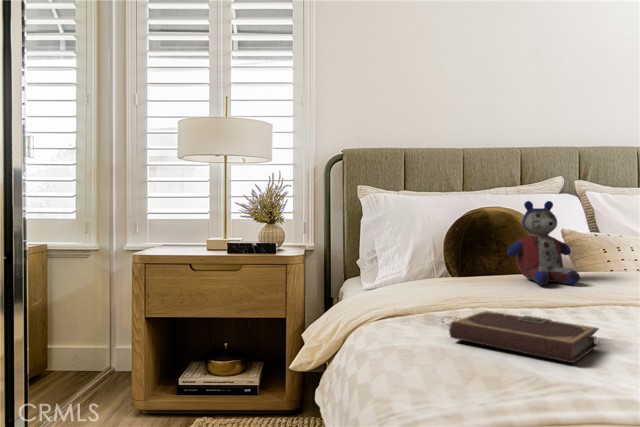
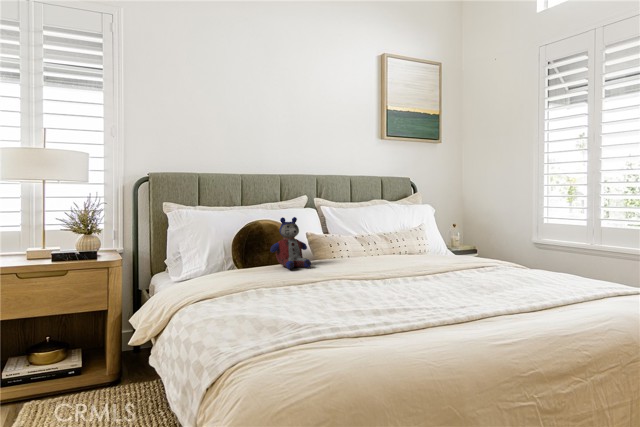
notebook: present [449,311,598,363] -> none [235,288,314,310]

